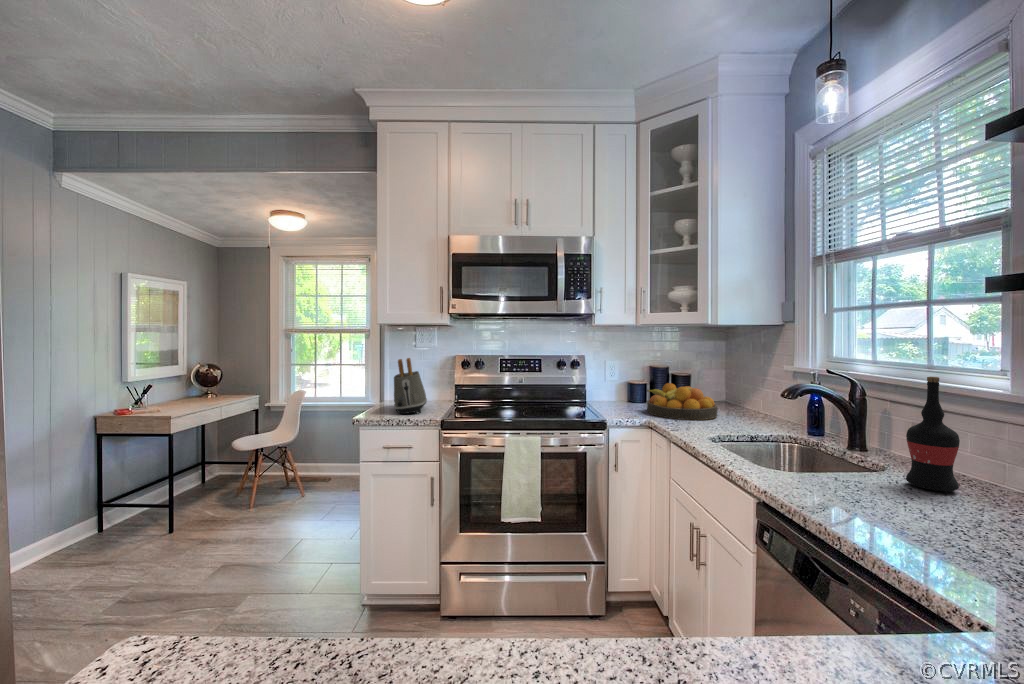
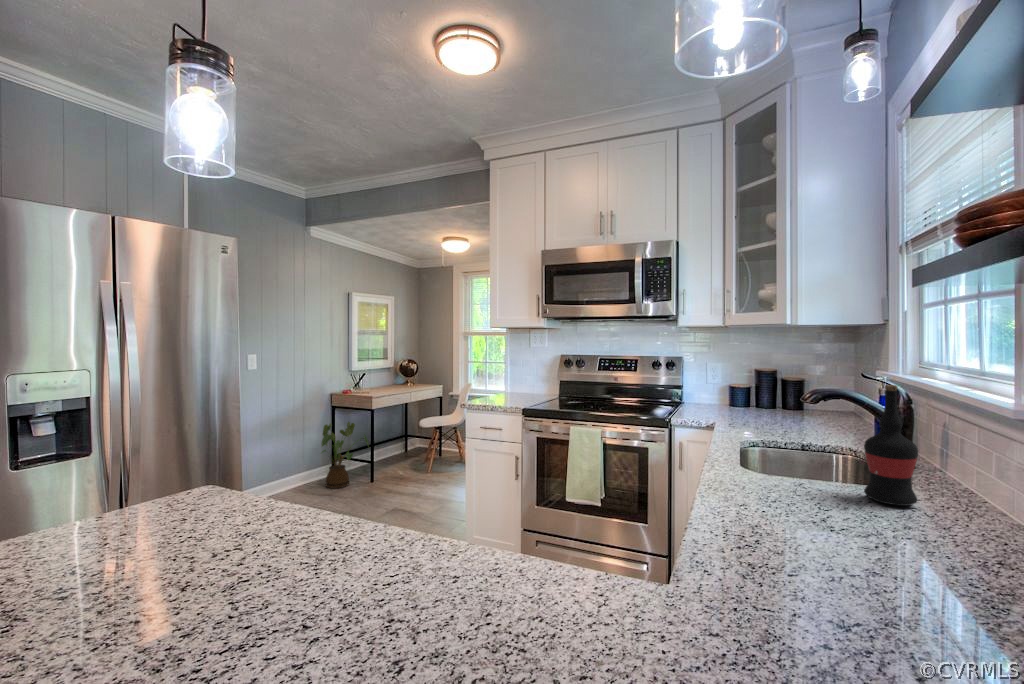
toaster: present [394,358,427,414] -> none [493,356,525,403]
fruit bowl: present [647,383,718,420] -> none [733,388,814,428]
house plant: none [75,453,165,554] -> present [322,422,368,489]

